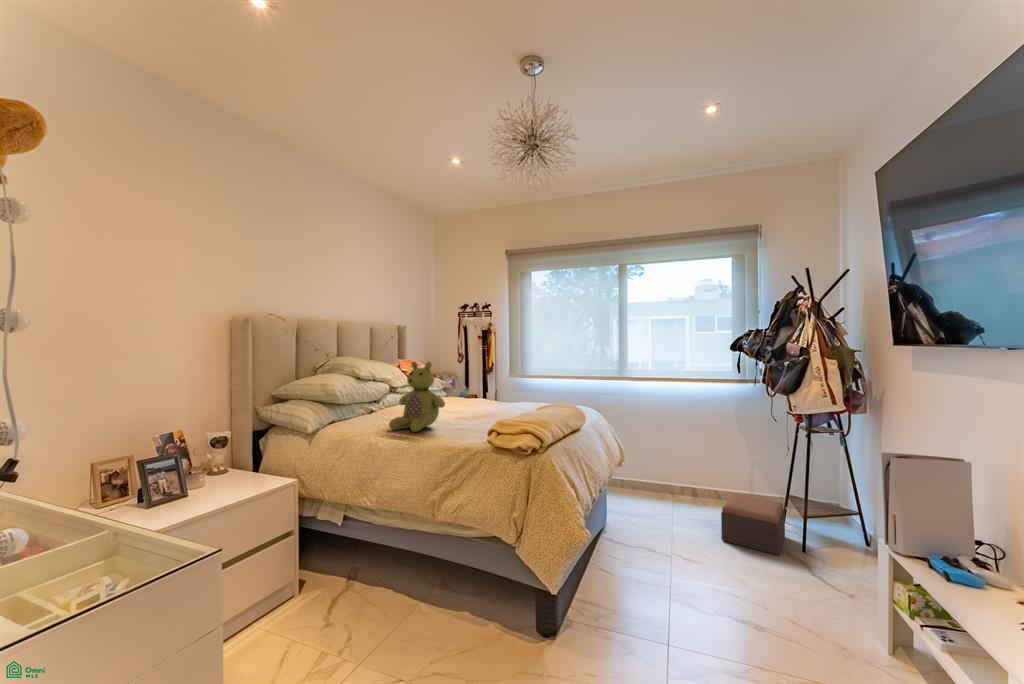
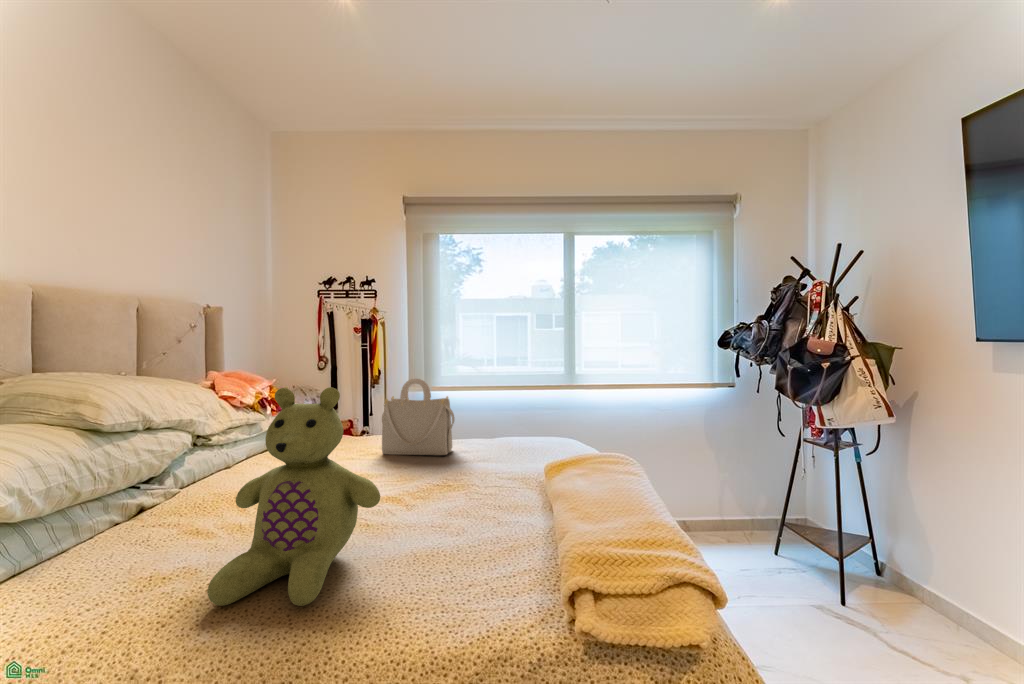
handbag: none [475,365,514,409] -> present [382,379,454,455]
footstool: present [721,494,785,555] -> none [741,535,838,622]

